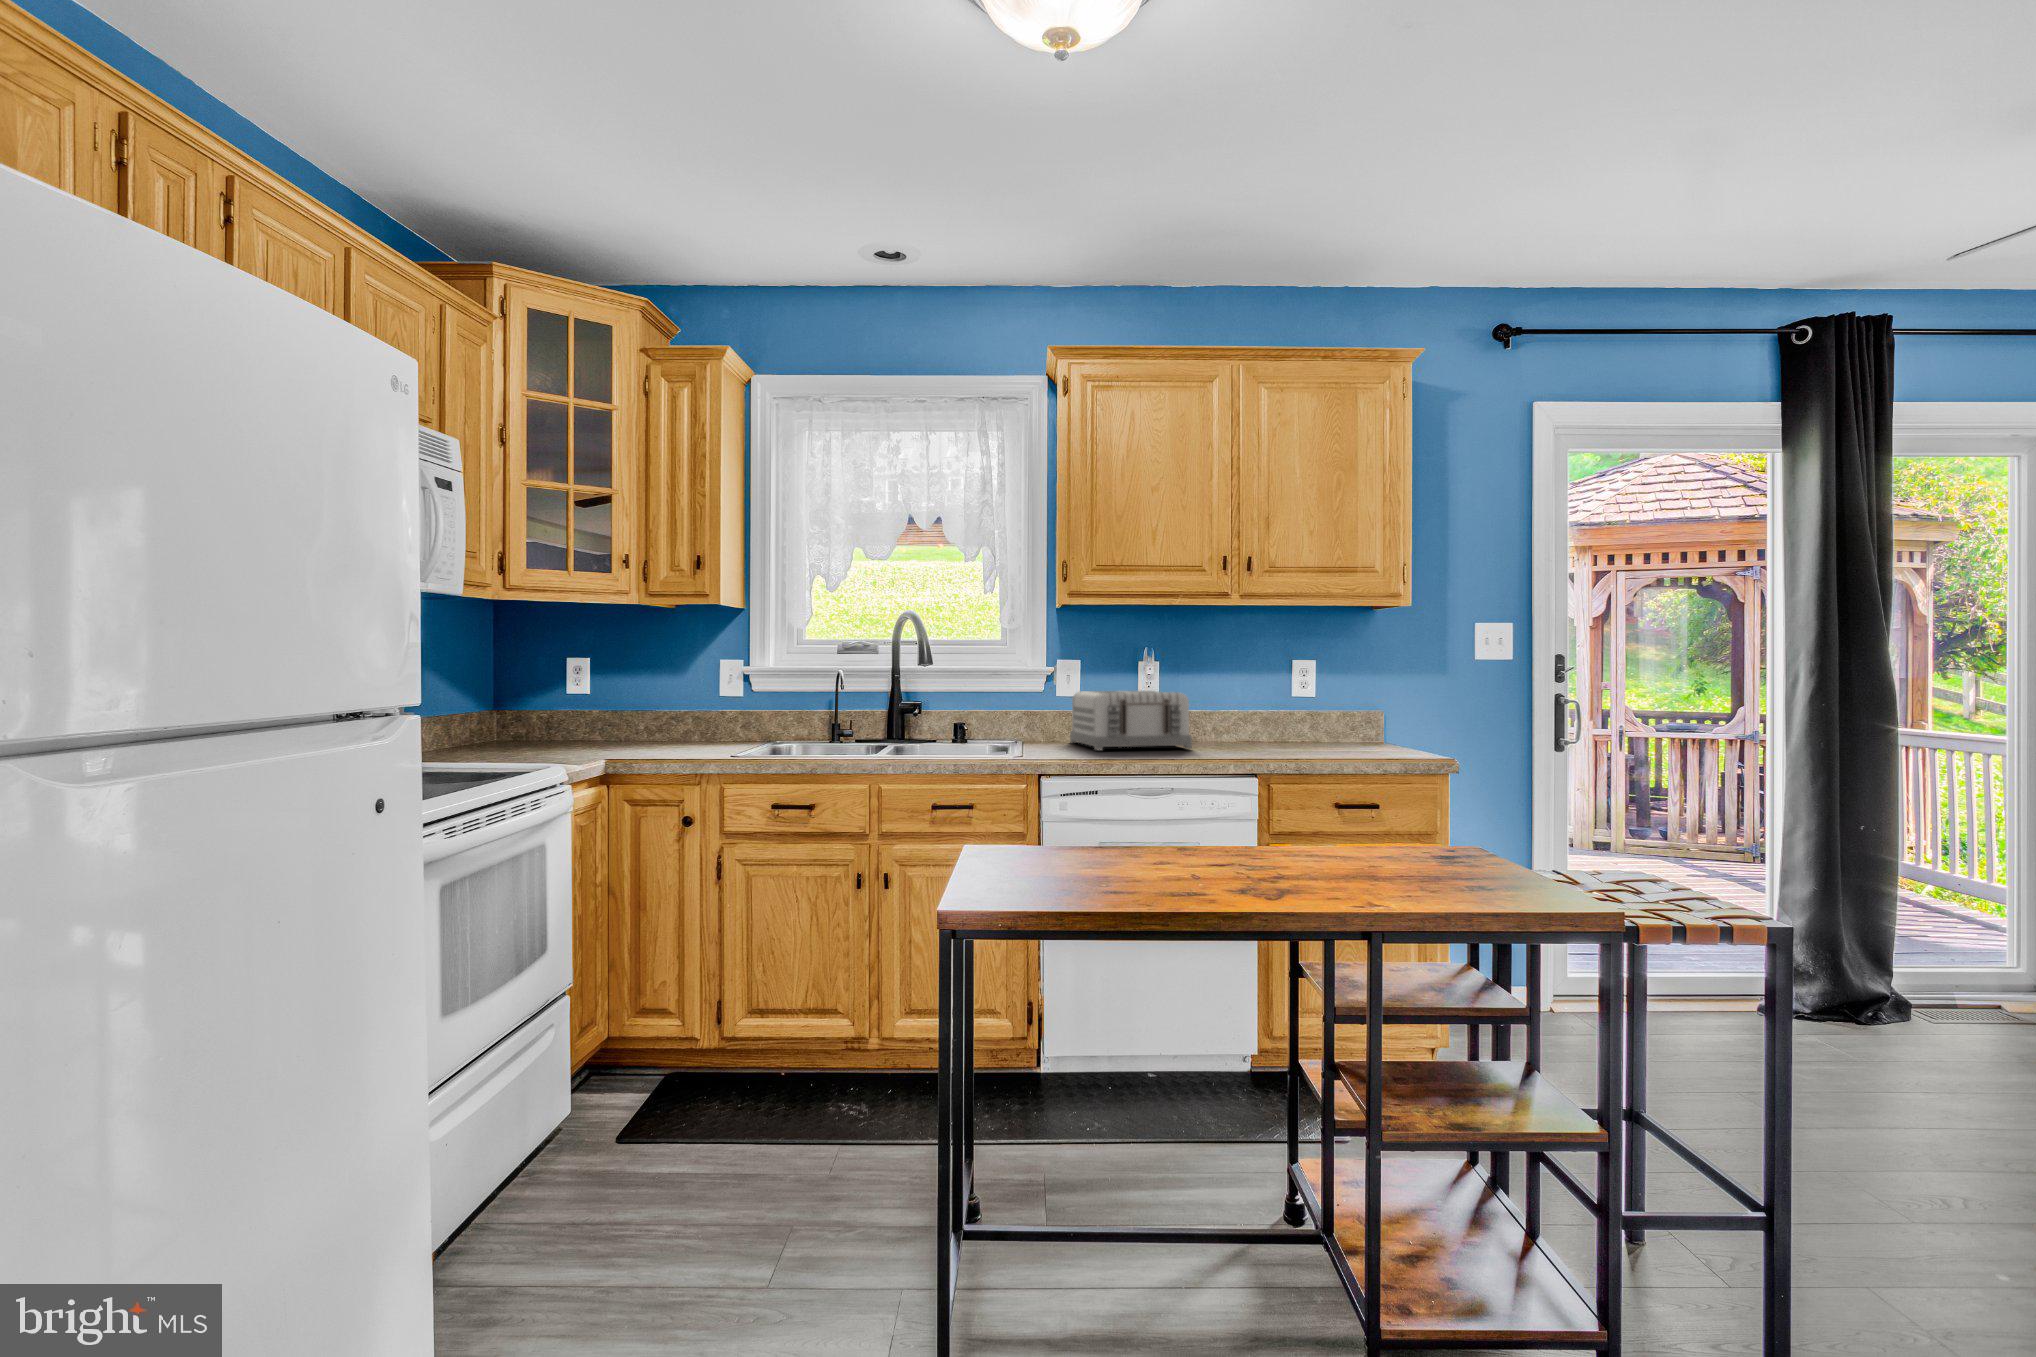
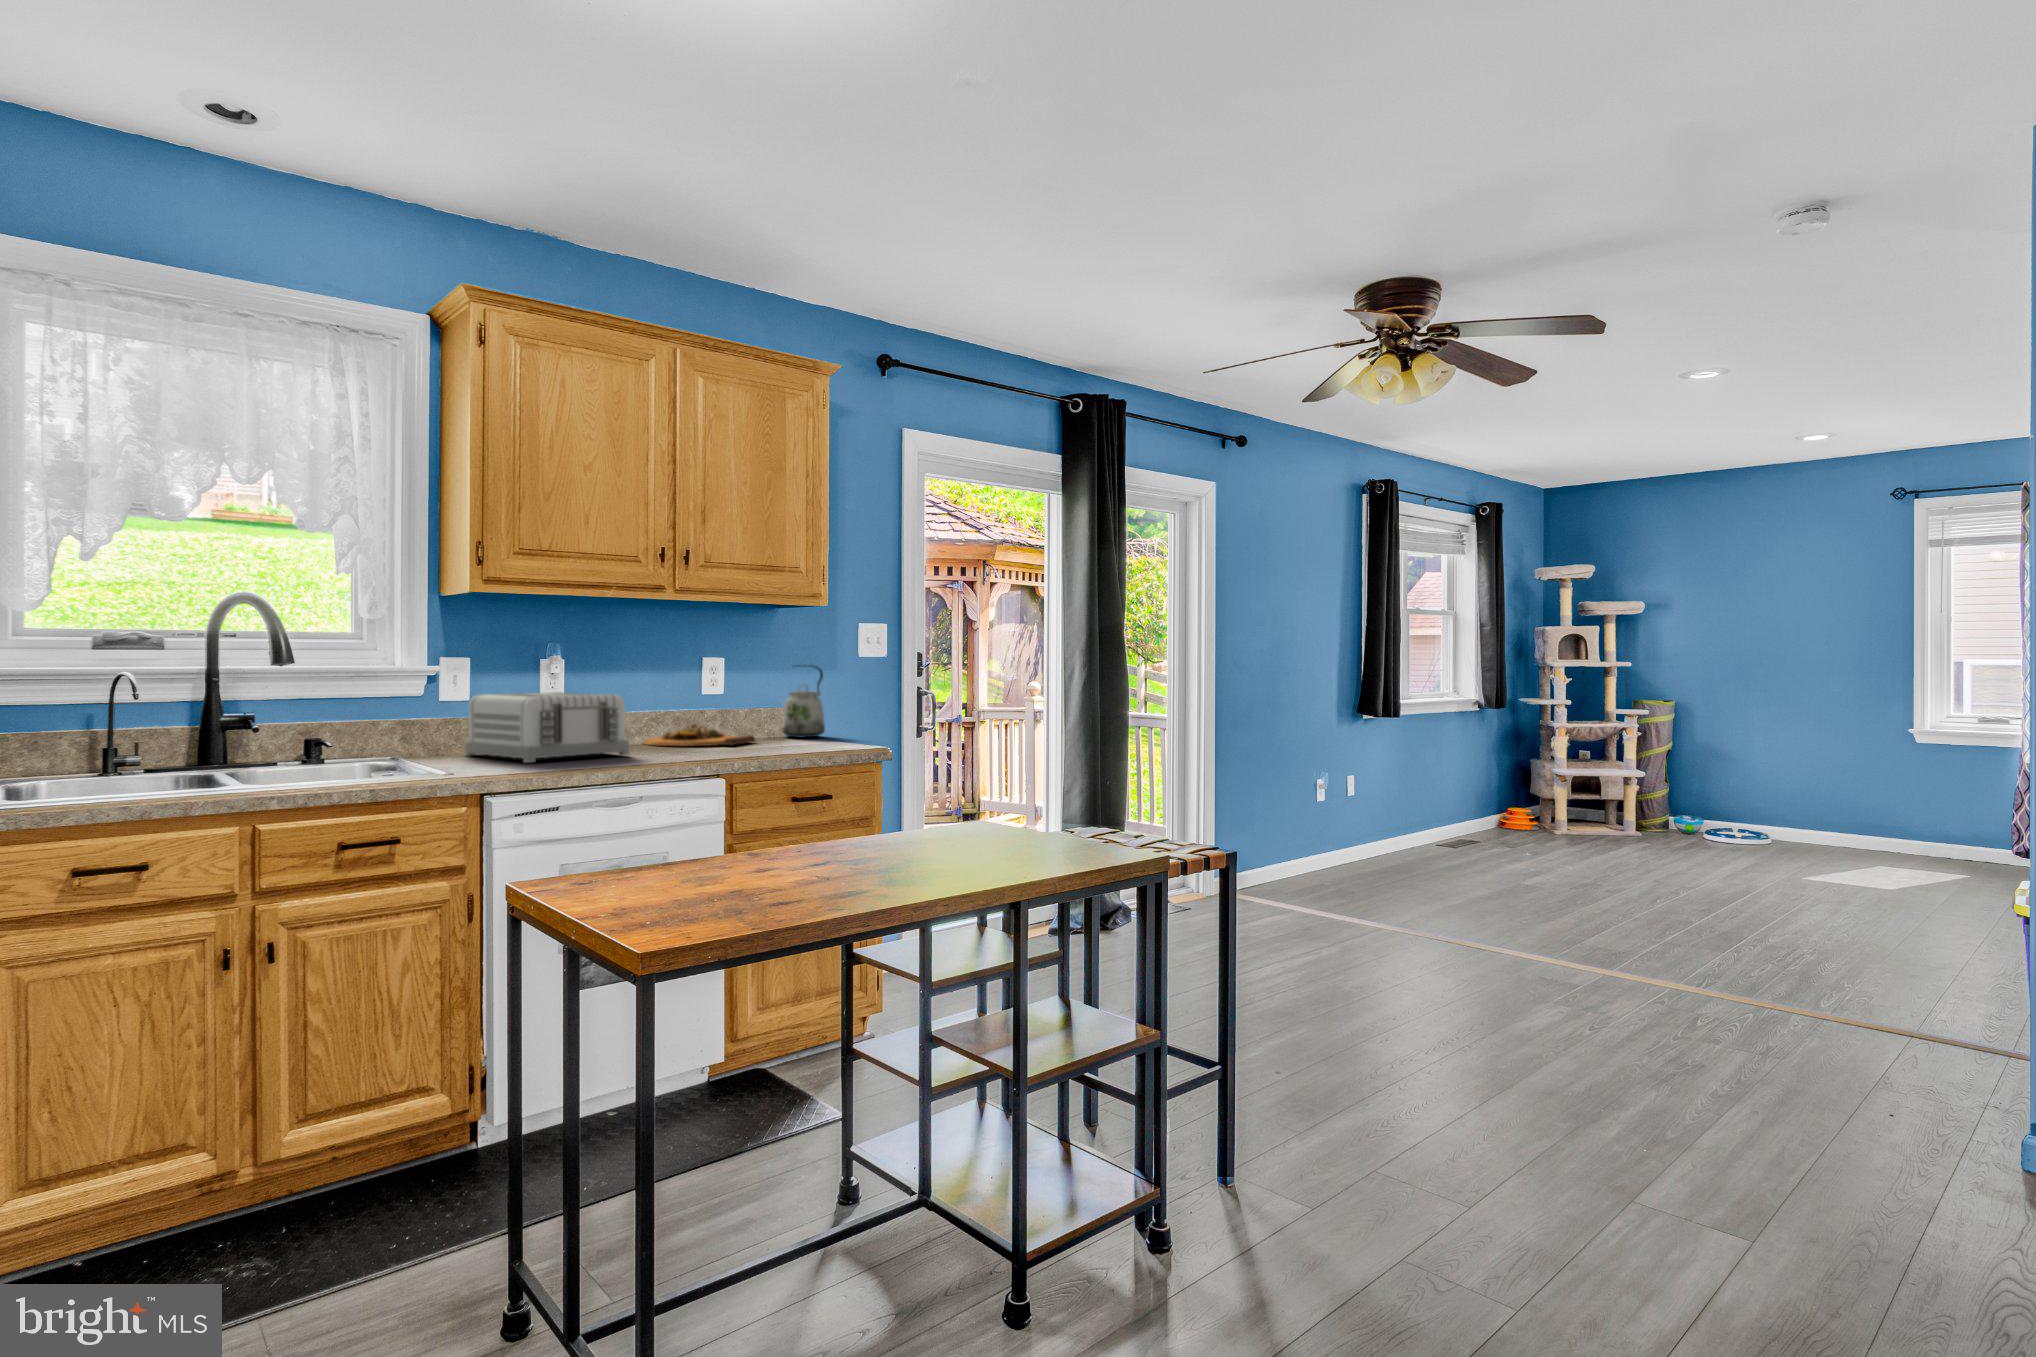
kettle: none [1370,666,1426,742] -> present [782,666,825,737]
cutting board: none [1232,720,1338,745] -> present [643,724,755,746]

